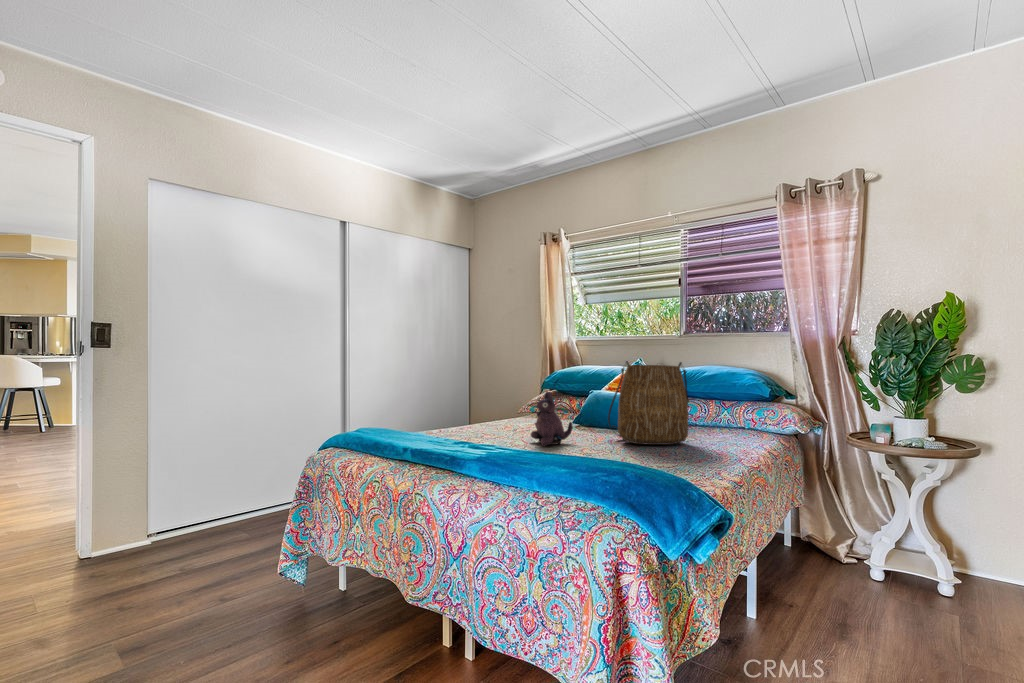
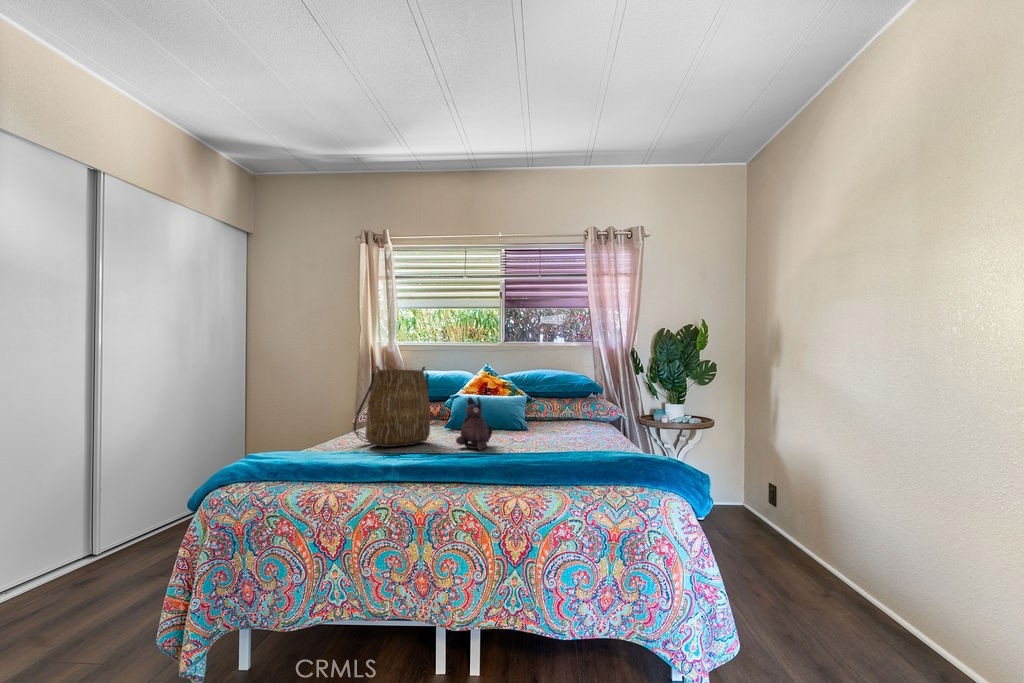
tote bag: present [608,361,688,445] -> present [354,366,430,447]

